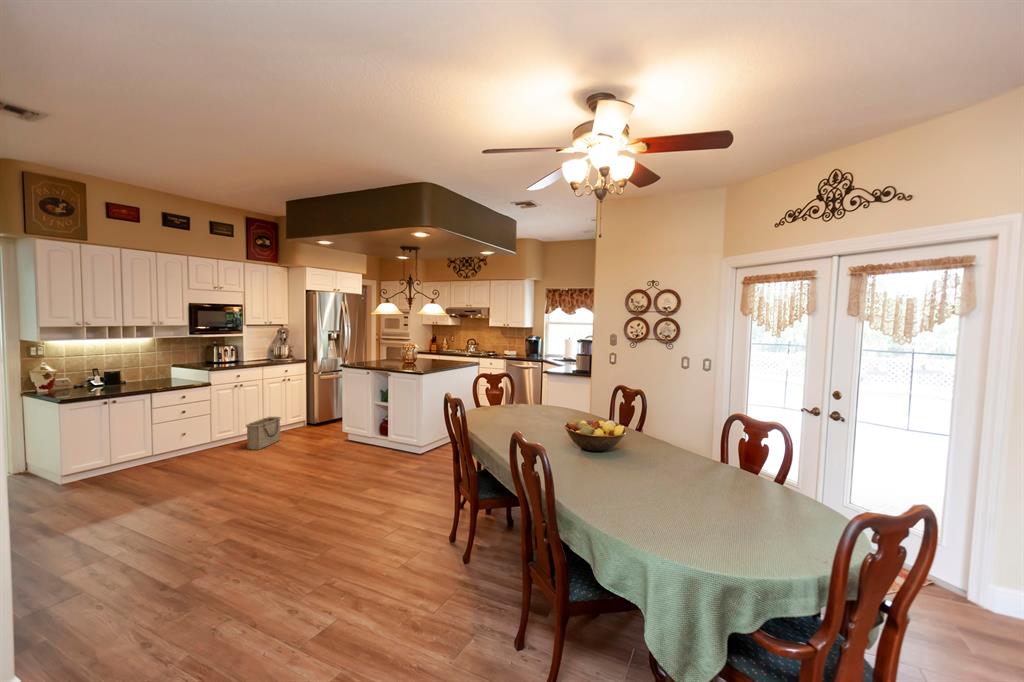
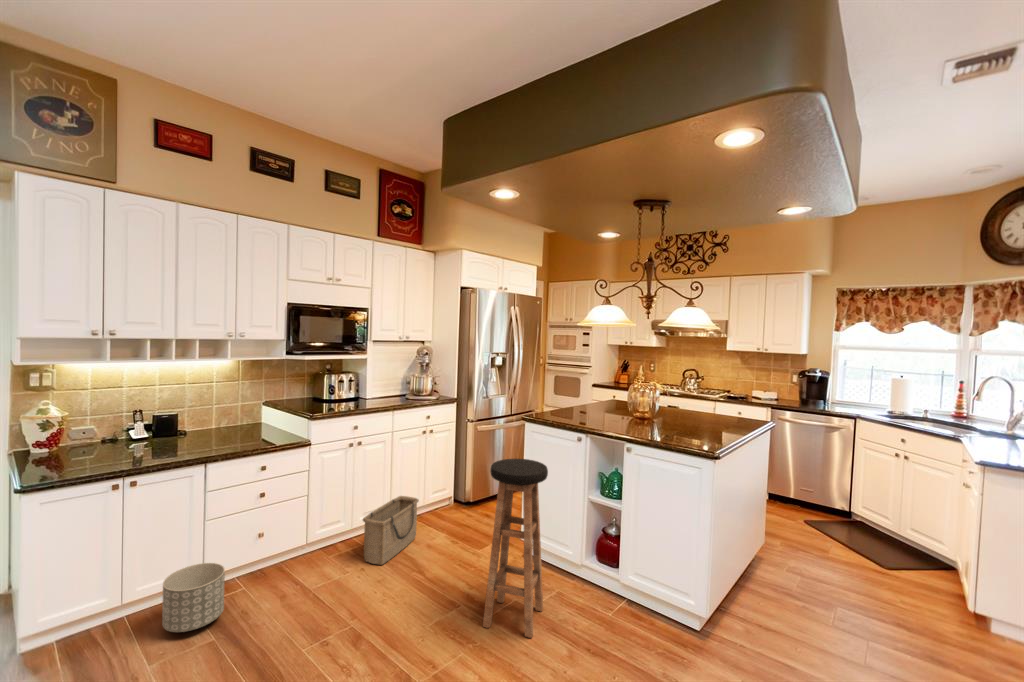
bar stool: none [314,382,348,462] -> present [483,459,548,638]
planter: none [135,444,169,474] -> present [162,563,225,632]

